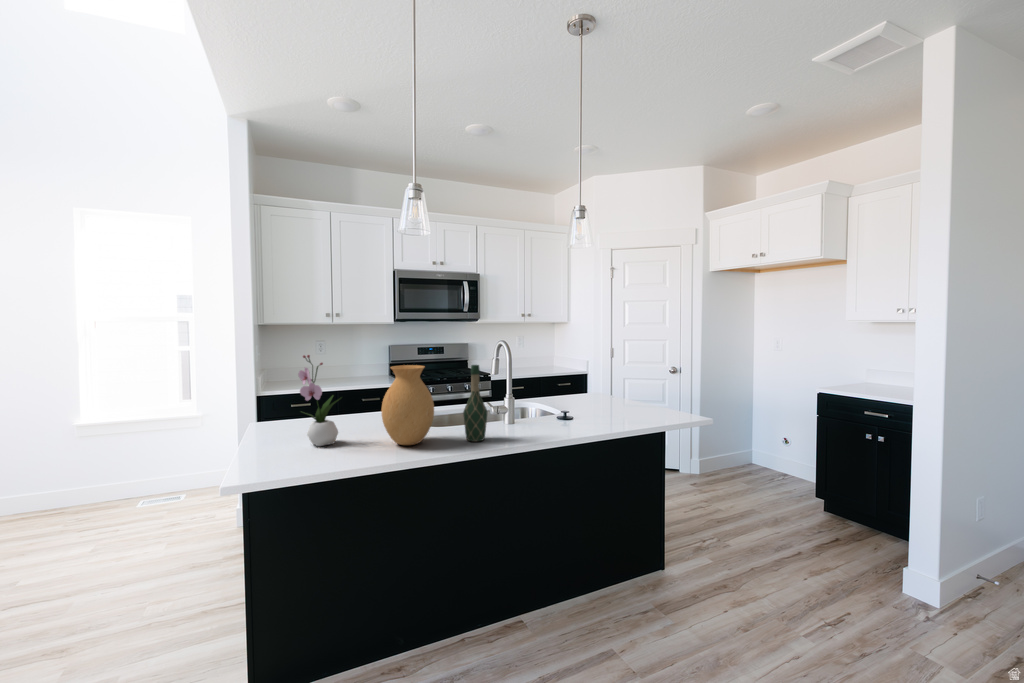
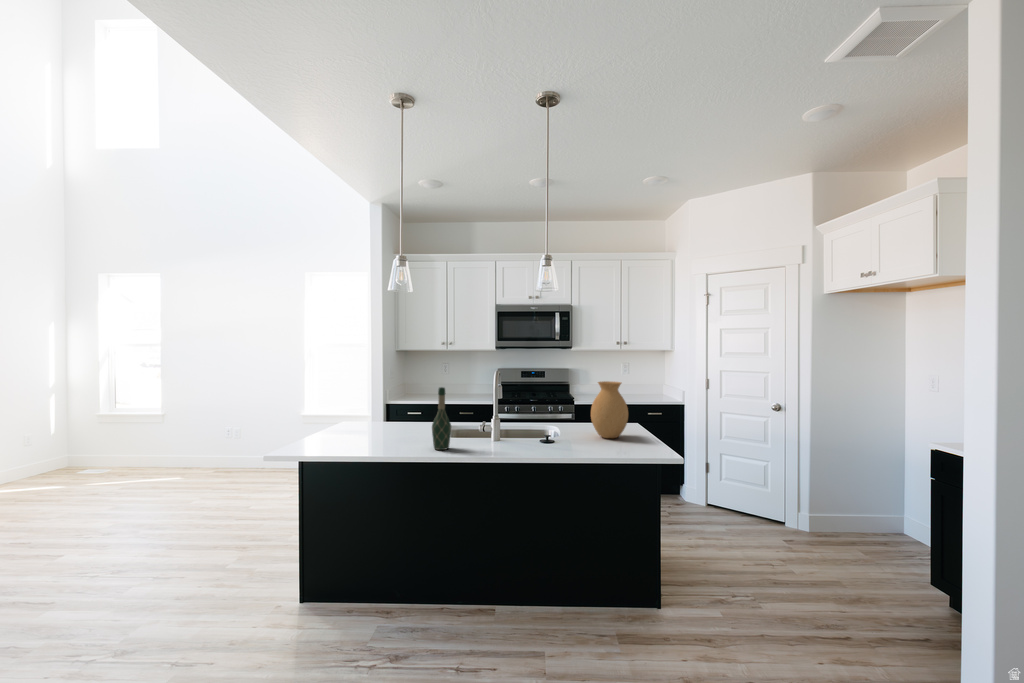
flower arrangement: present [298,355,341,446] -> none [329,374,357,441]
vase: present [381,365,434,445] -> present [591,381,628,438]

